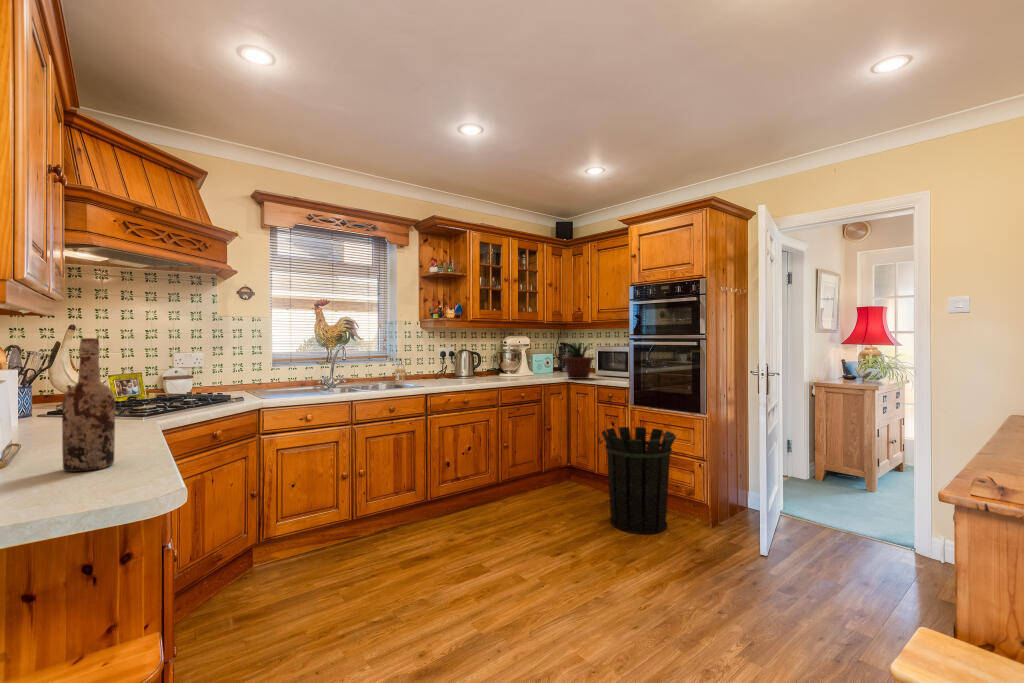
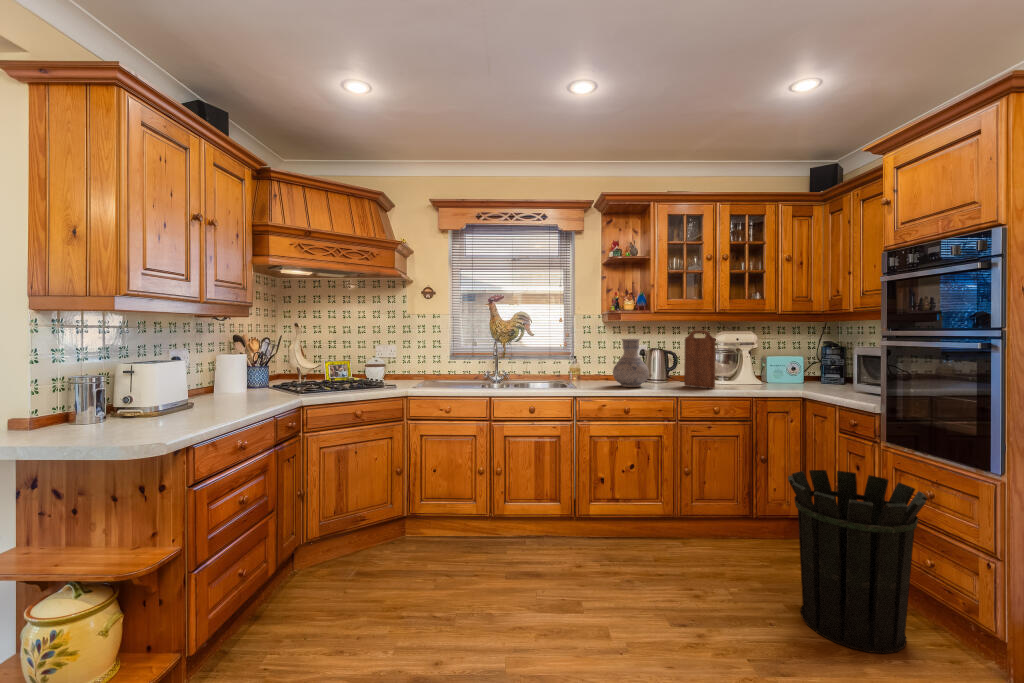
cutting board: none [500,336,525,380] -> present [684,330,715,388]
wine bottle: present [62,338,115,472] -> none [100,340,137,434]
vase: none [450,342,480,383] -> present [613,338,649,387]
potted plant: present [563,343,595,379] -> none [770,339,840,392]

